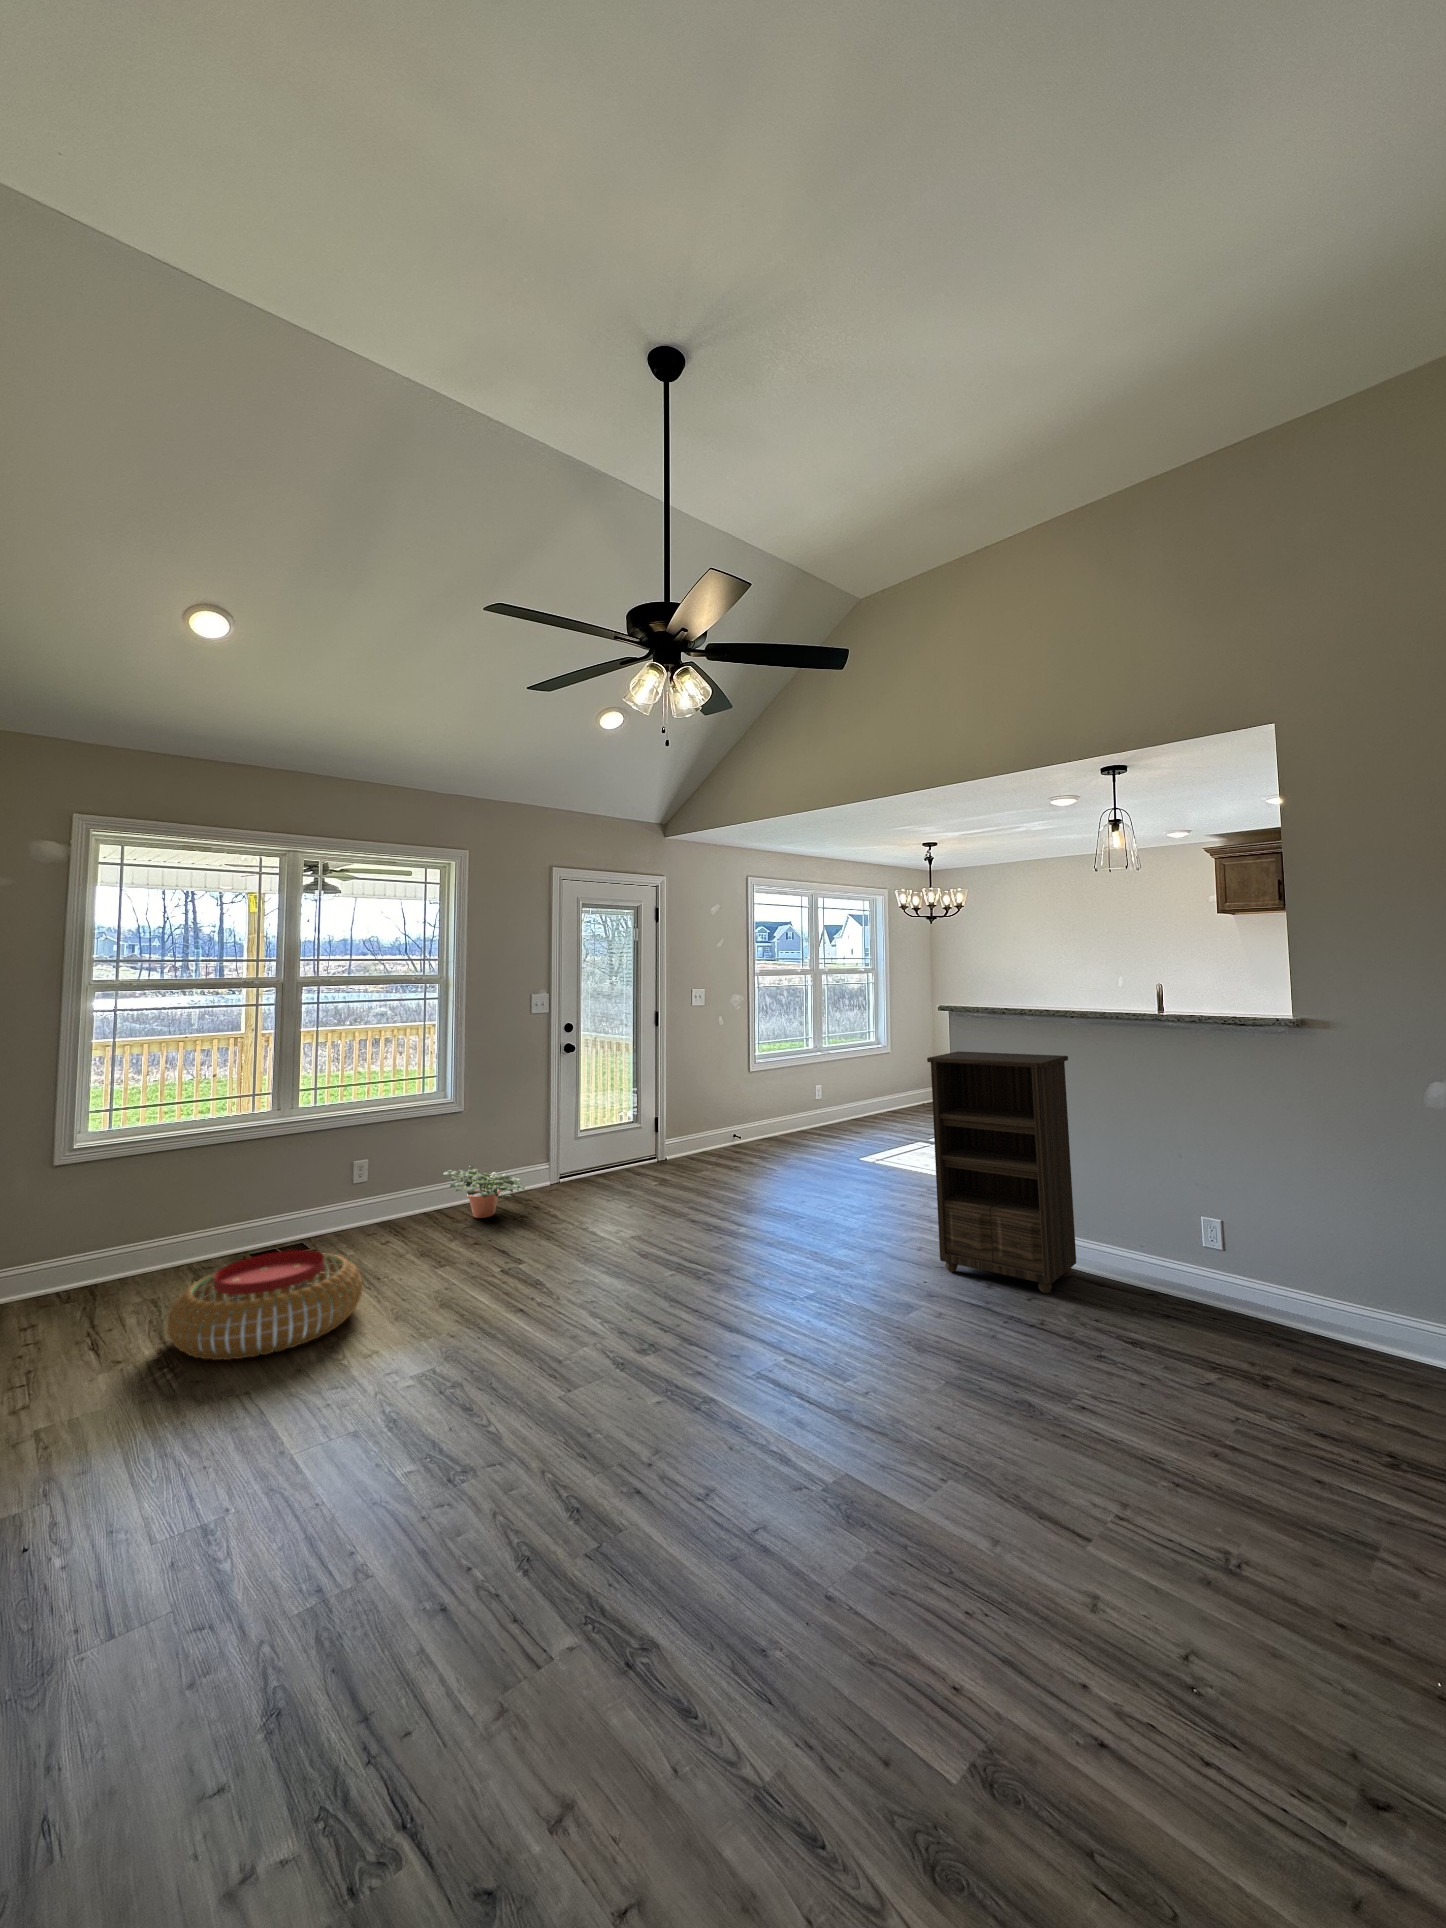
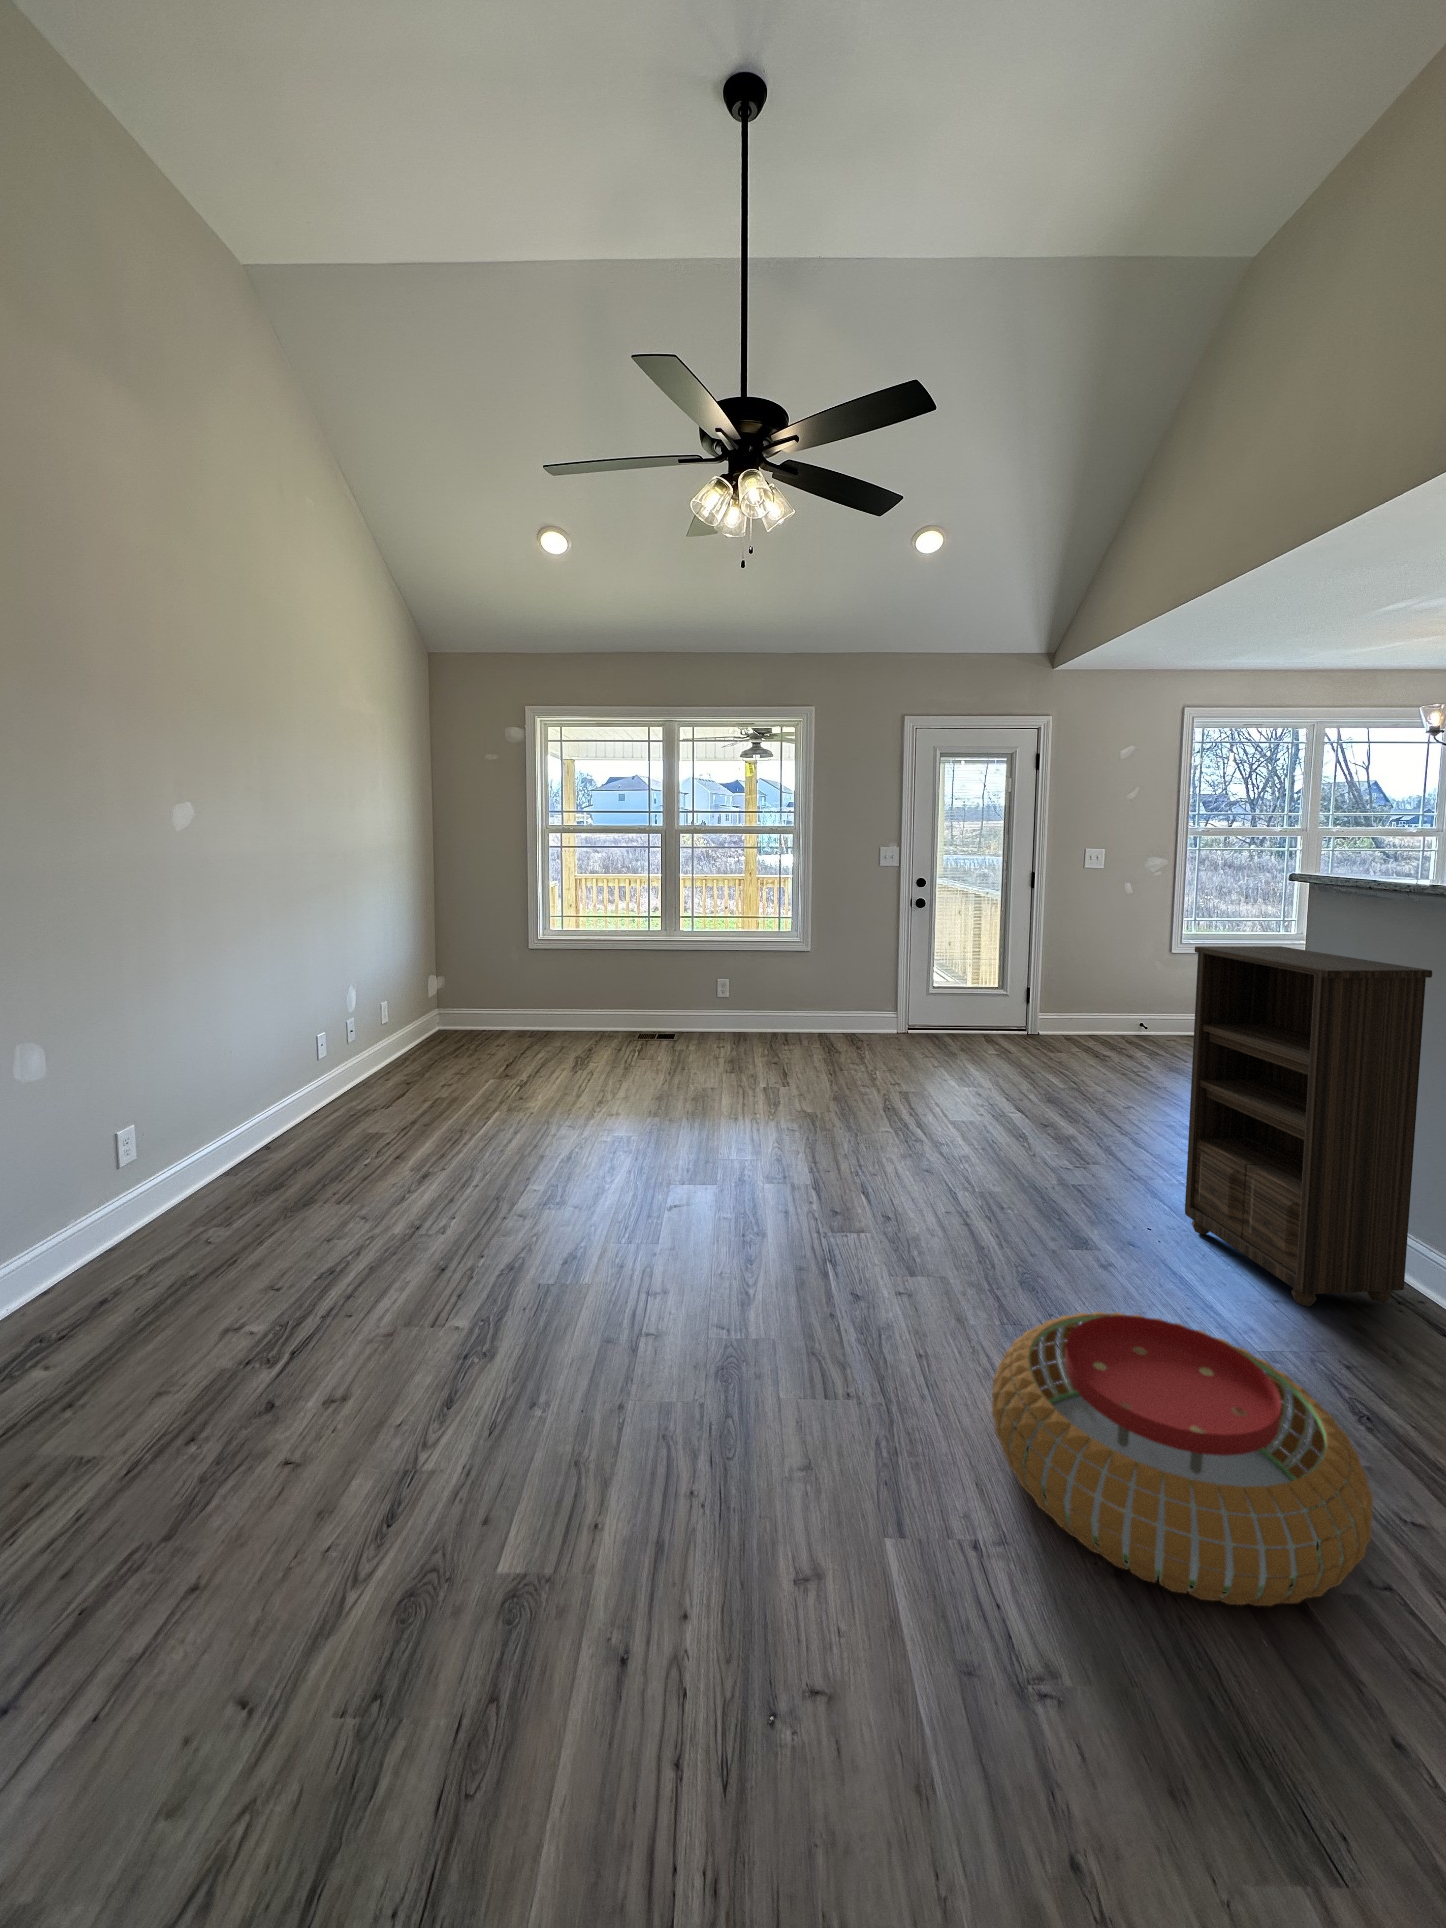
potted plant: present [443,1166,525,1218] -> none [783,999,854,1046]
pouf: present [167,1250,362,1360] -> present [992,1312,1373,1606]

